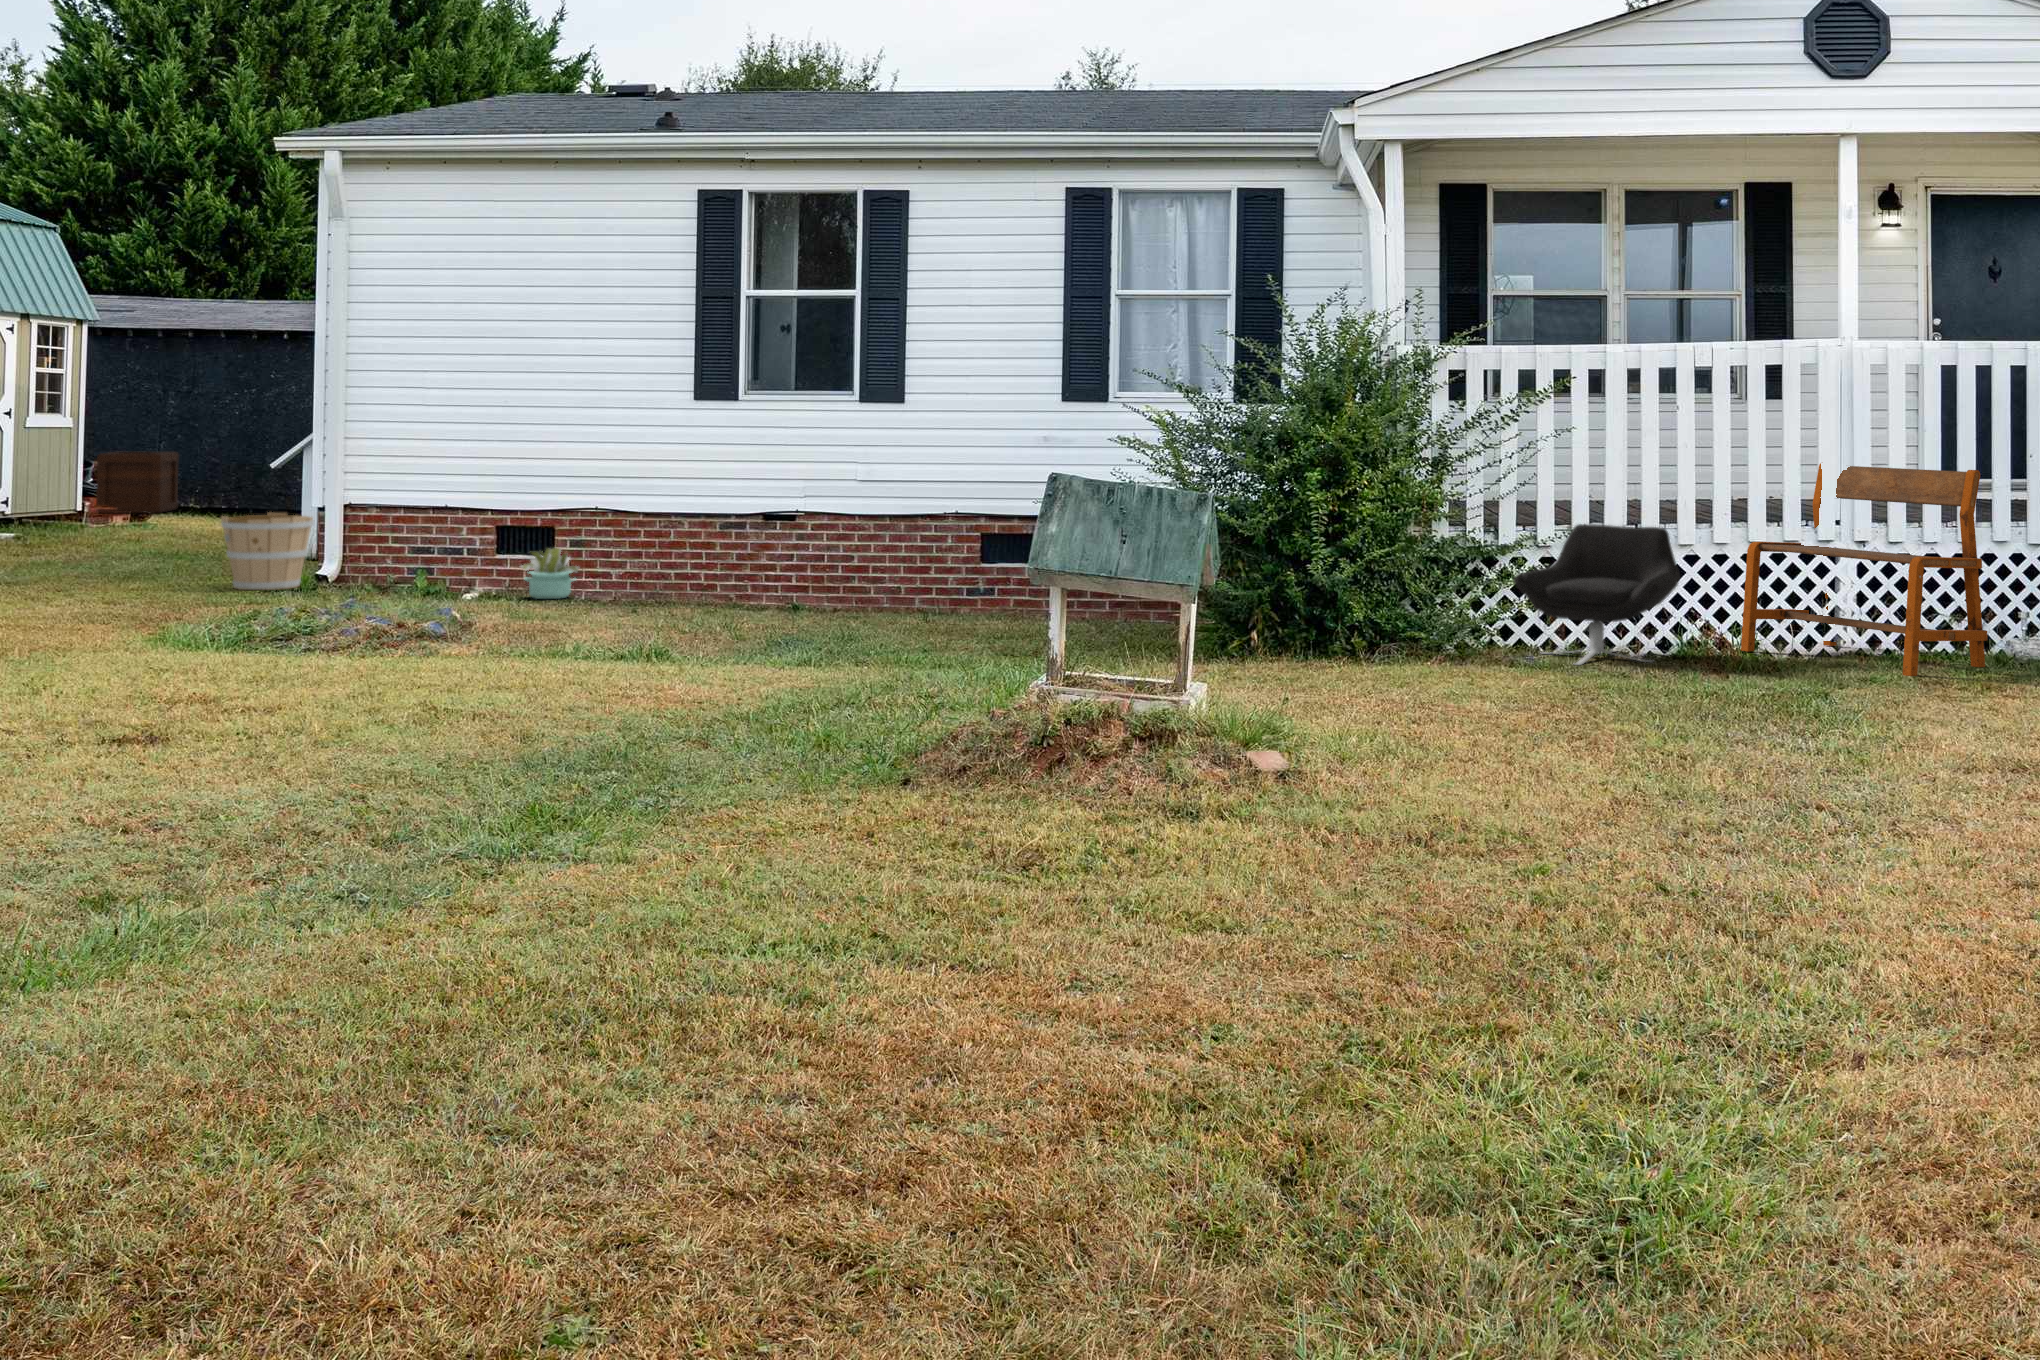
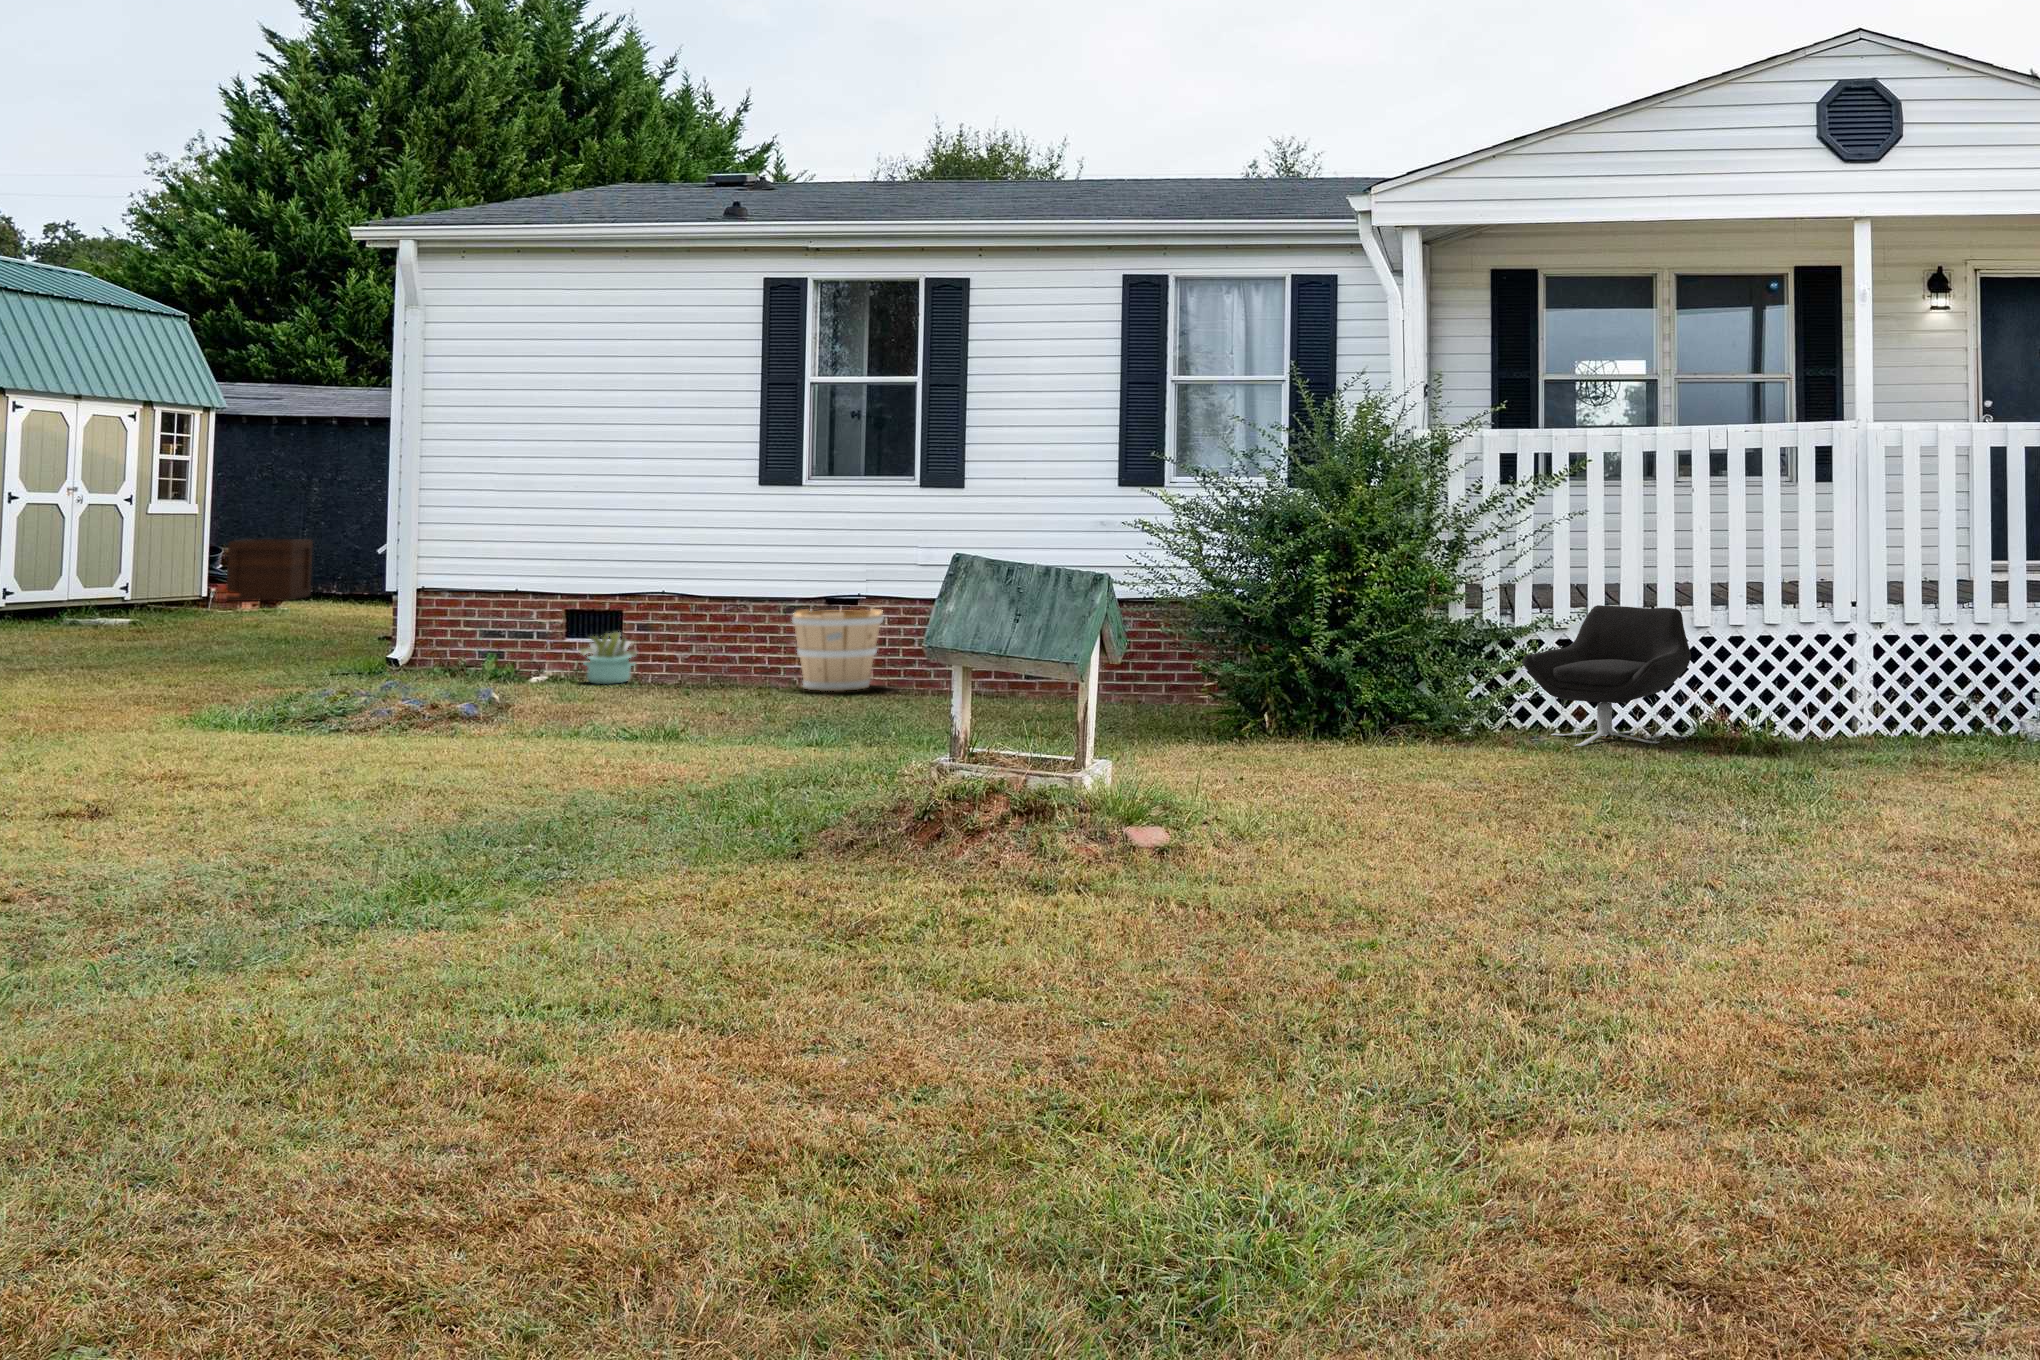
bench: present [1741,463,1987,676] -> none [1755,543,1988,757]
wooden bucket: present [221,512,314,590] -> present [792,609,884,691]

